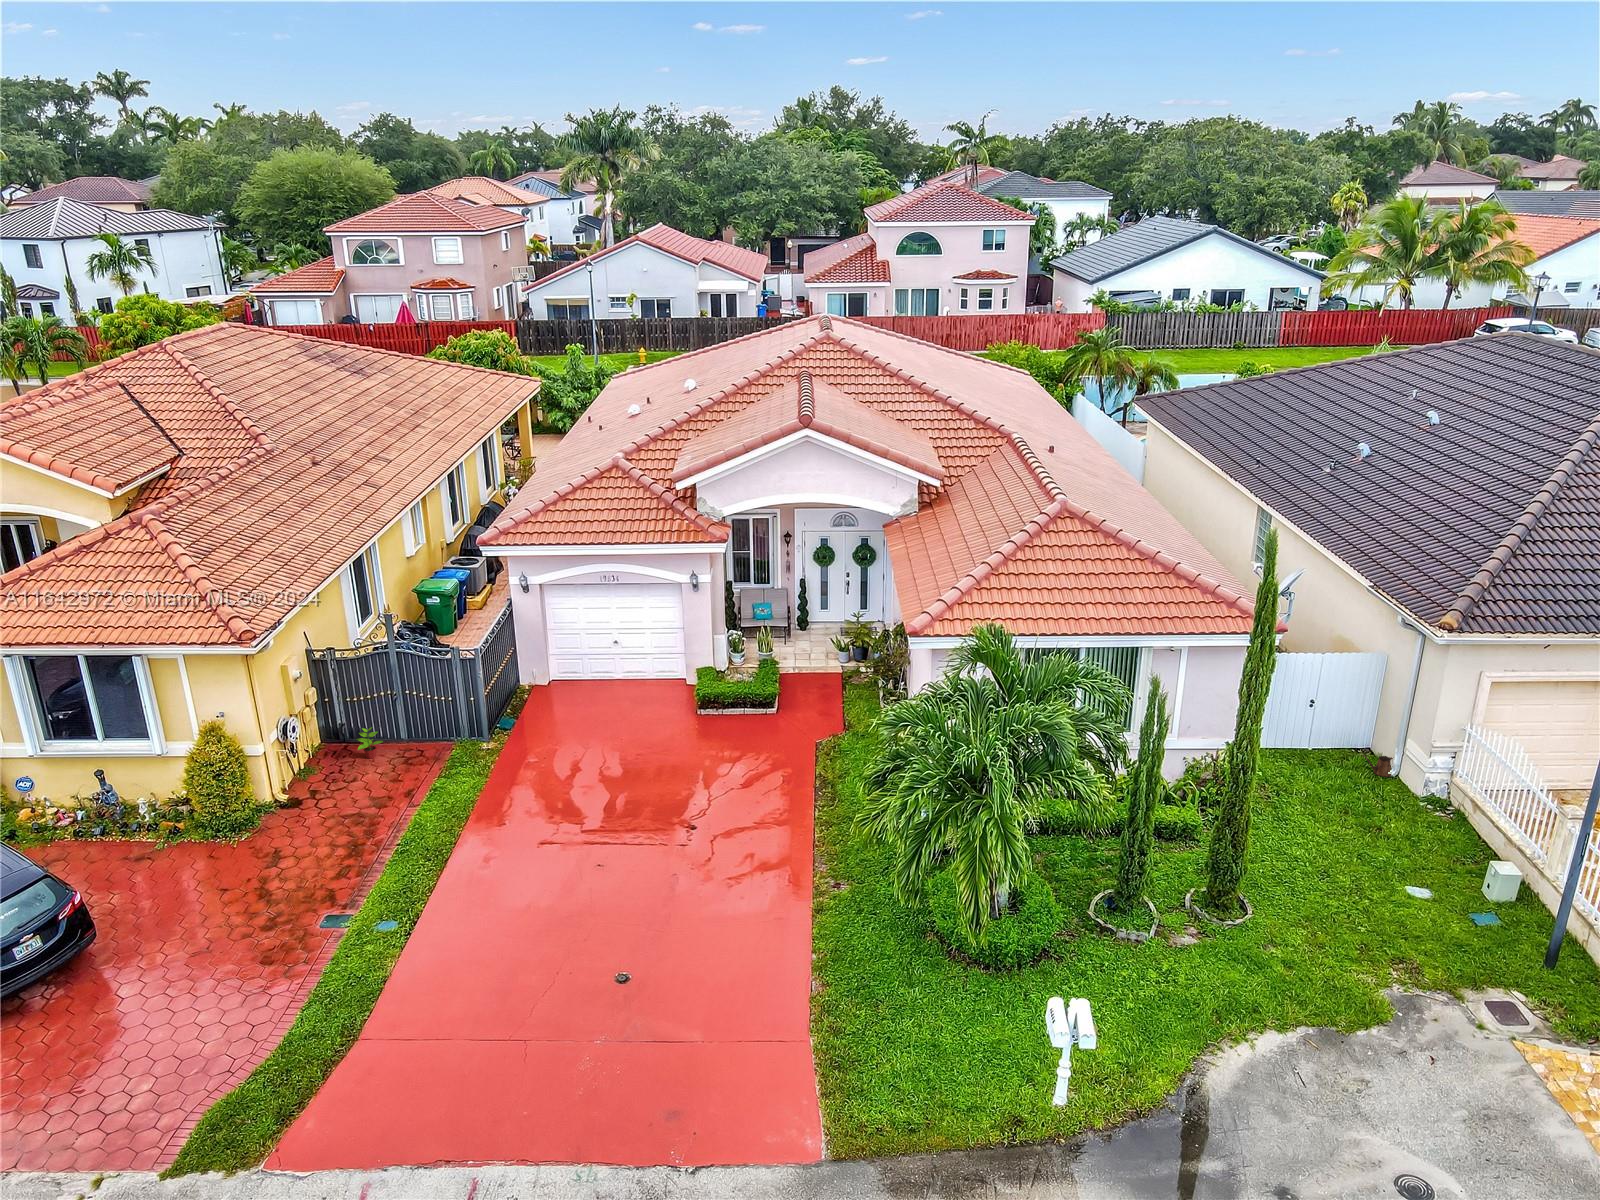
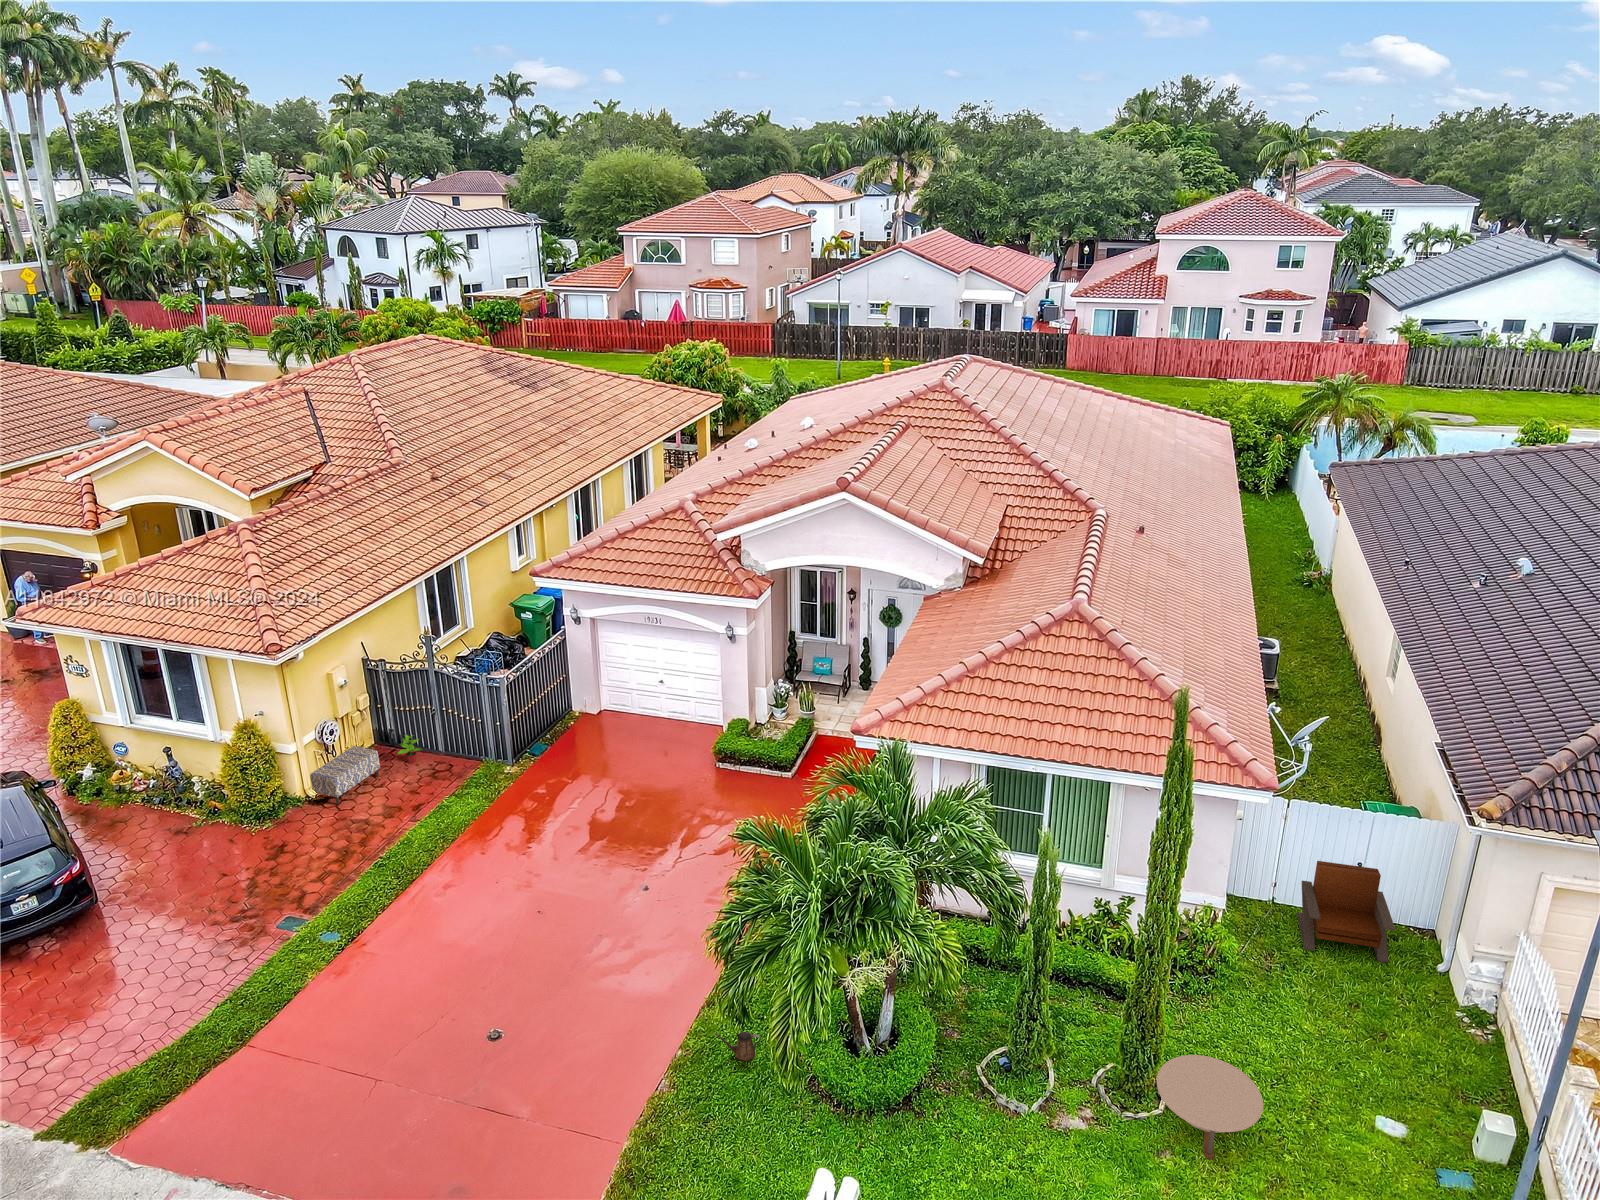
lounge chair: none [1266,699,1357,775] -> present [1297,861,1395,963]
bench: none [279,746,344,808] -> present [310,746,380,805]
watering can: present [1363,755,1393,777] -> present [714,1032,760,1061]
round table: none [1259,855,1352,932] -> present [1157,1055,1263,1159]

